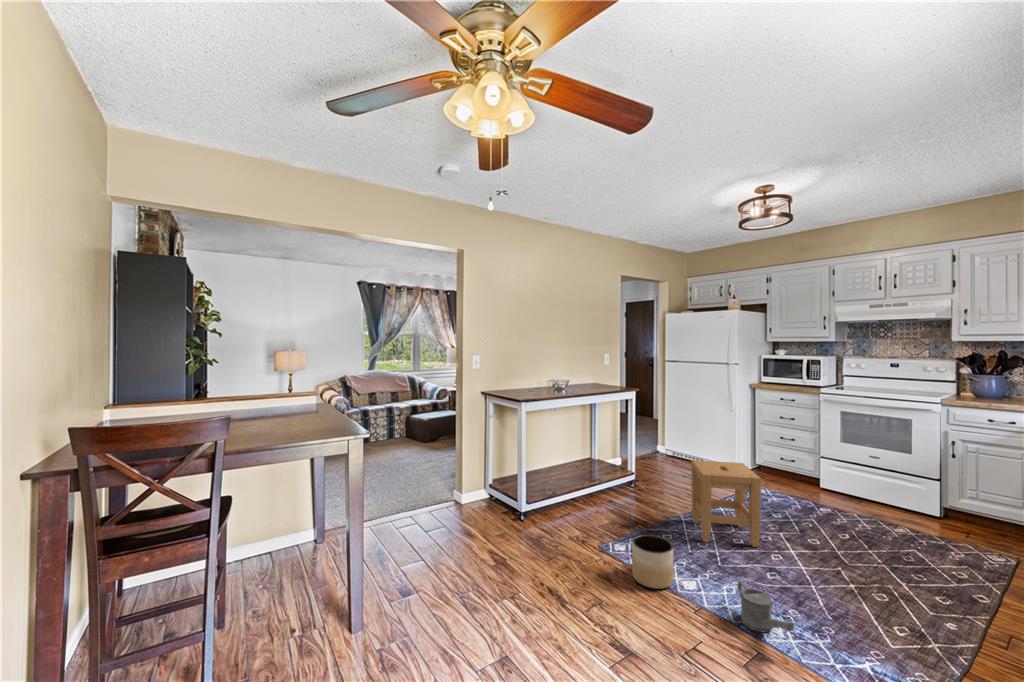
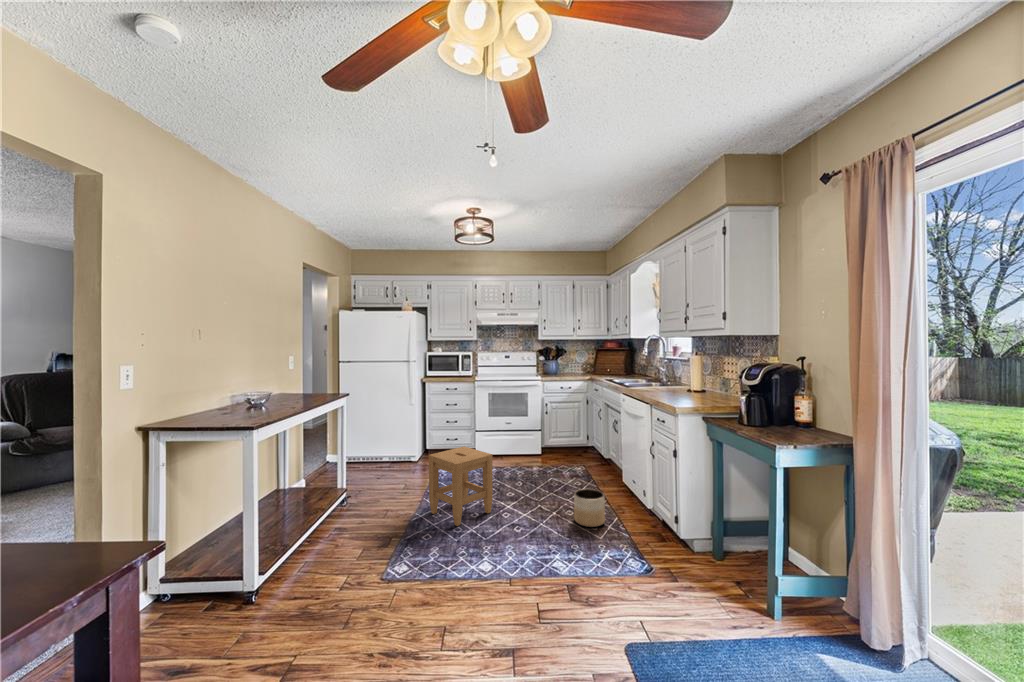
planter: present [632,535,674,589] -> present [574,489,605,527]
watering can: present [738,581,794,632] -> none [526,540,583,573]

